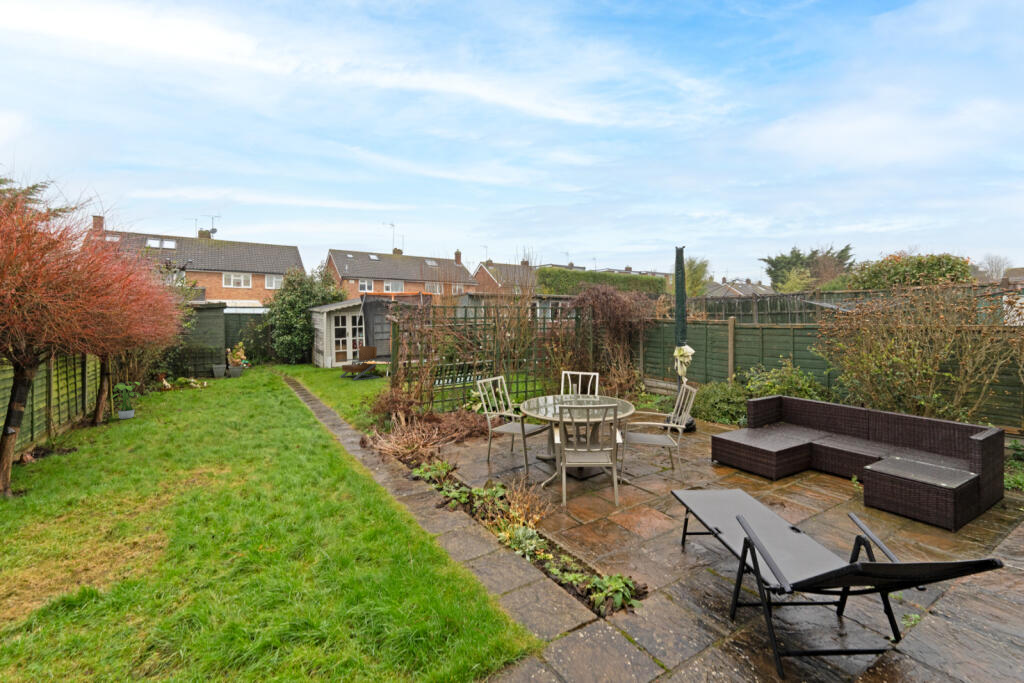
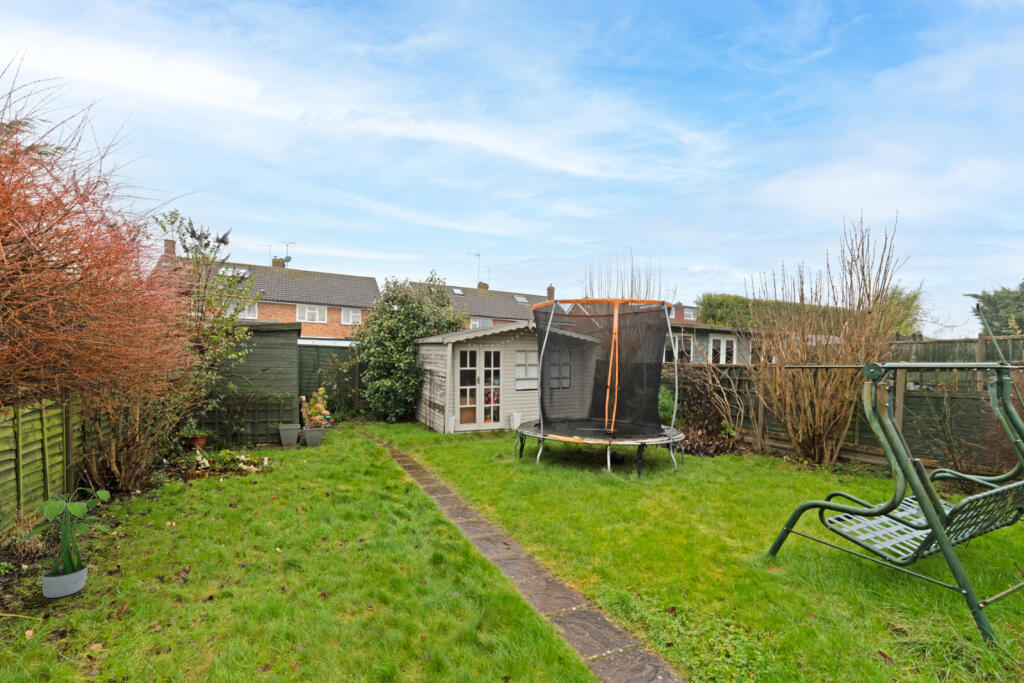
lounge chair: present [340,346,379,380] -> none [479,399,554,462]

